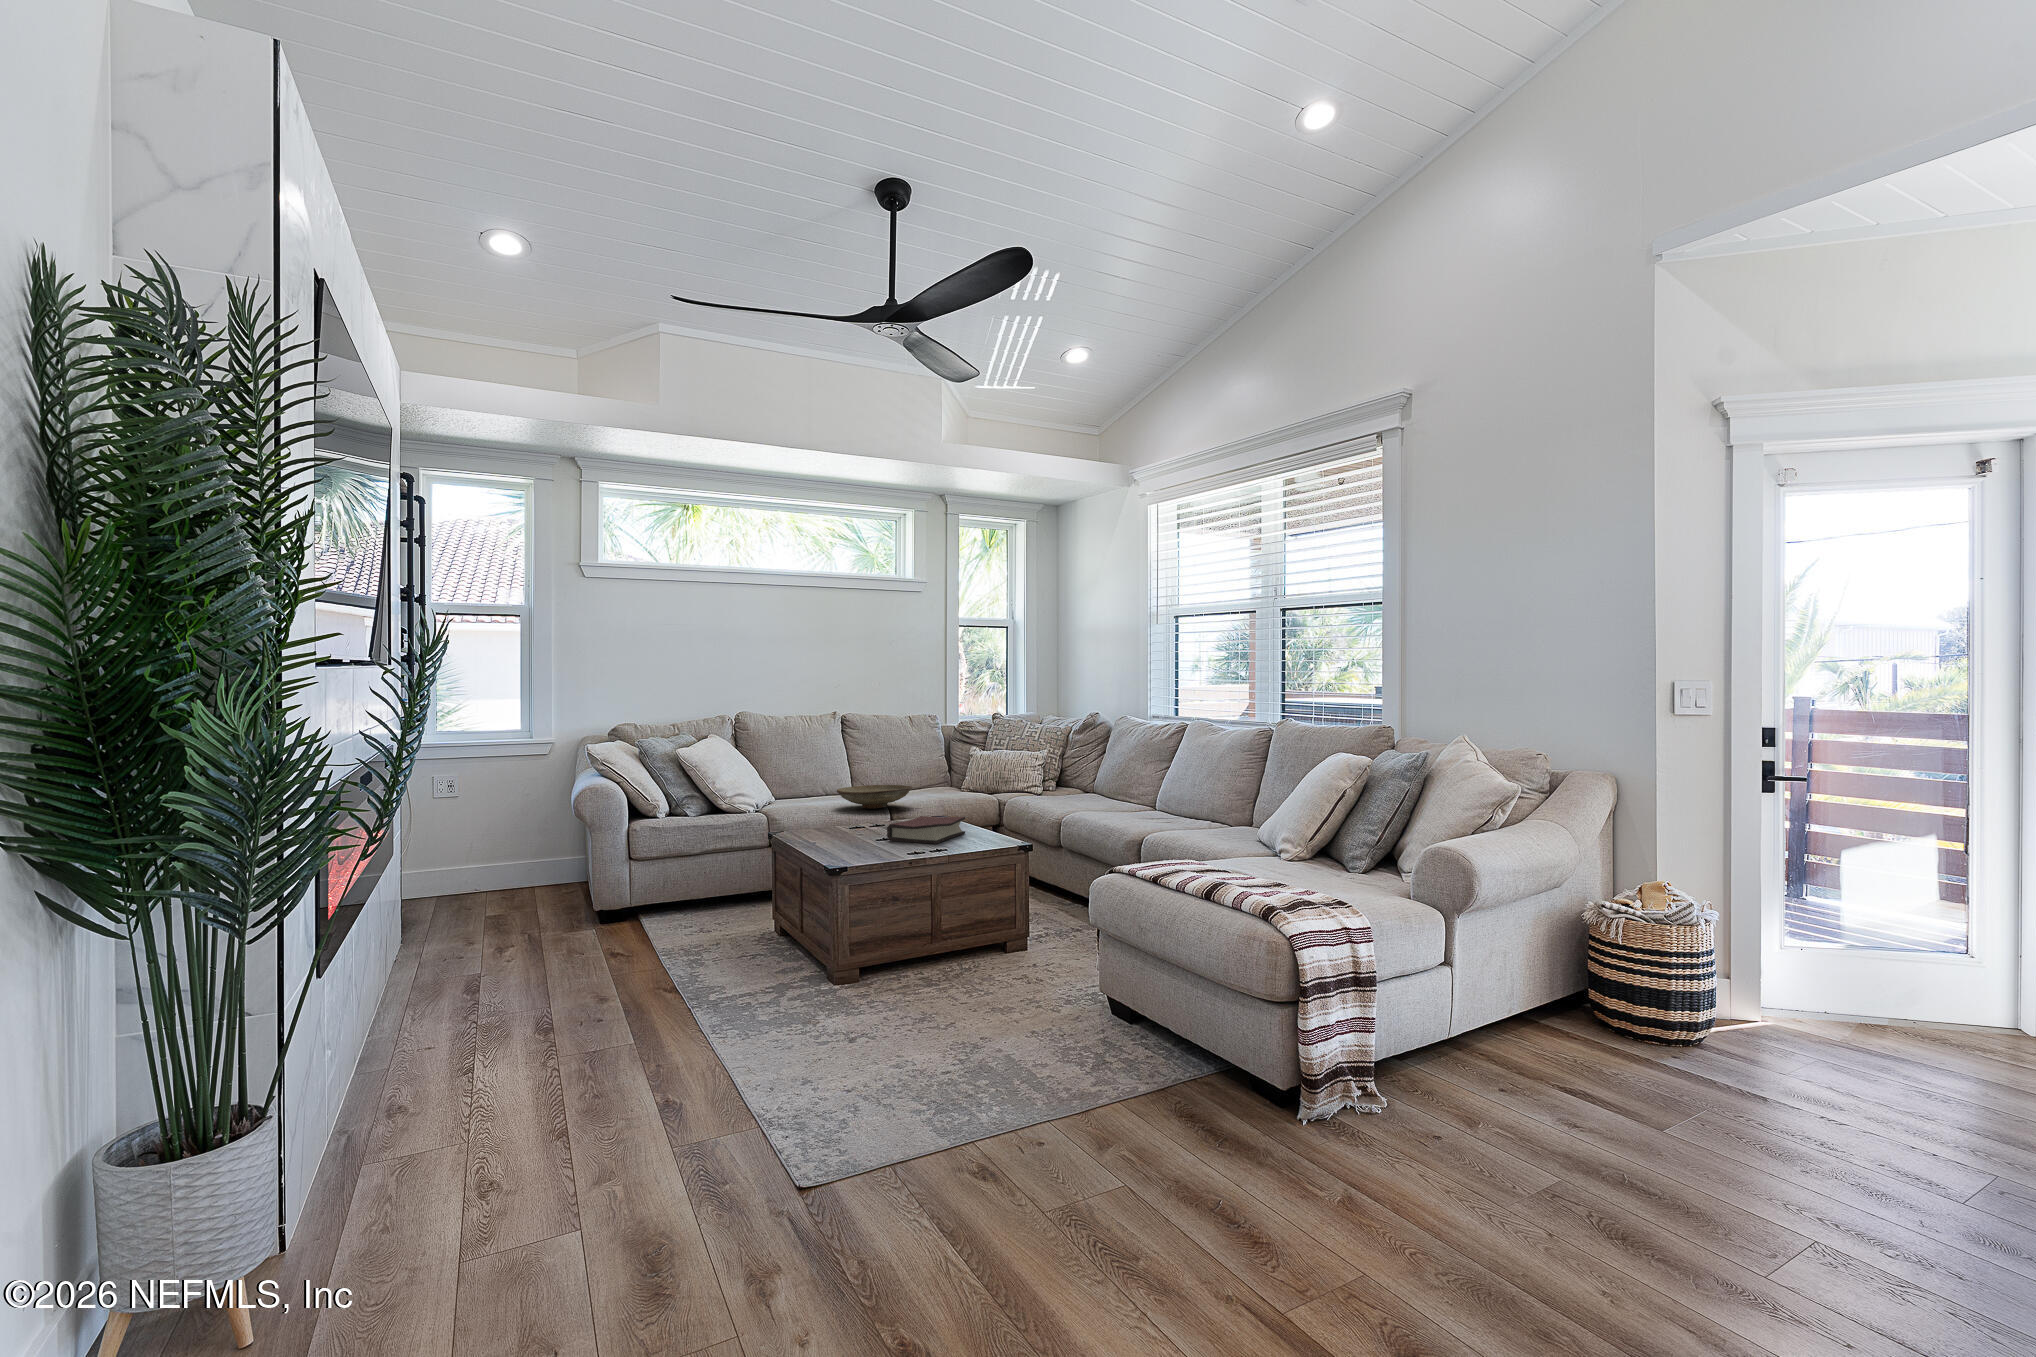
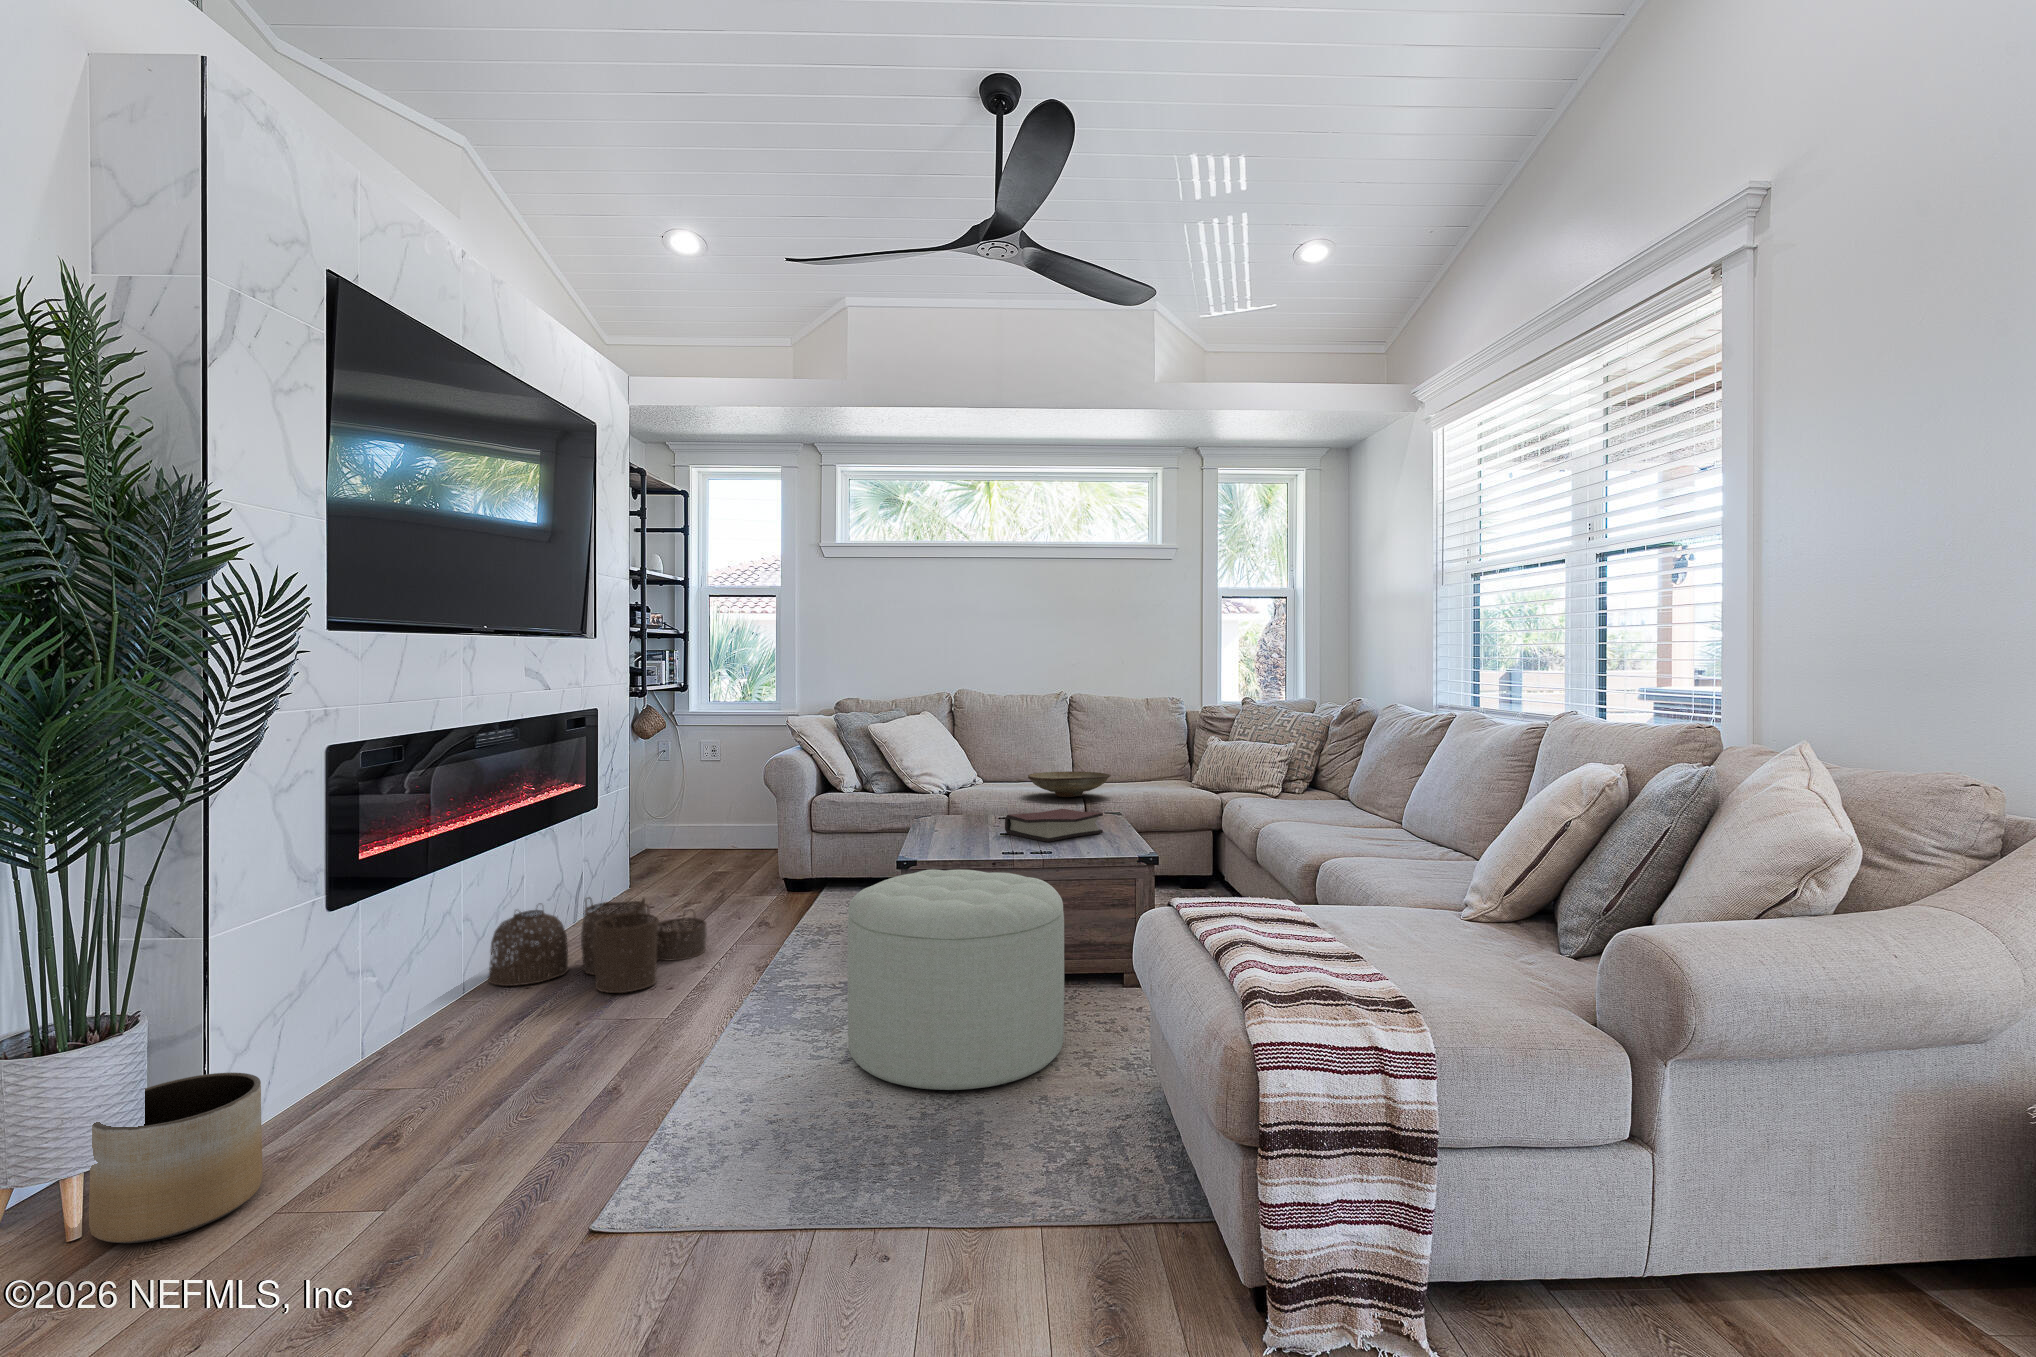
ottoman: none [847,869,1025,1042] -> present [848,869,1064,1090]
woven basket: none [387,932,602,1042] -> present [488,897,707,993]
planter: none [312,1117,462,1287] -> present [89,1072,263,1243]

